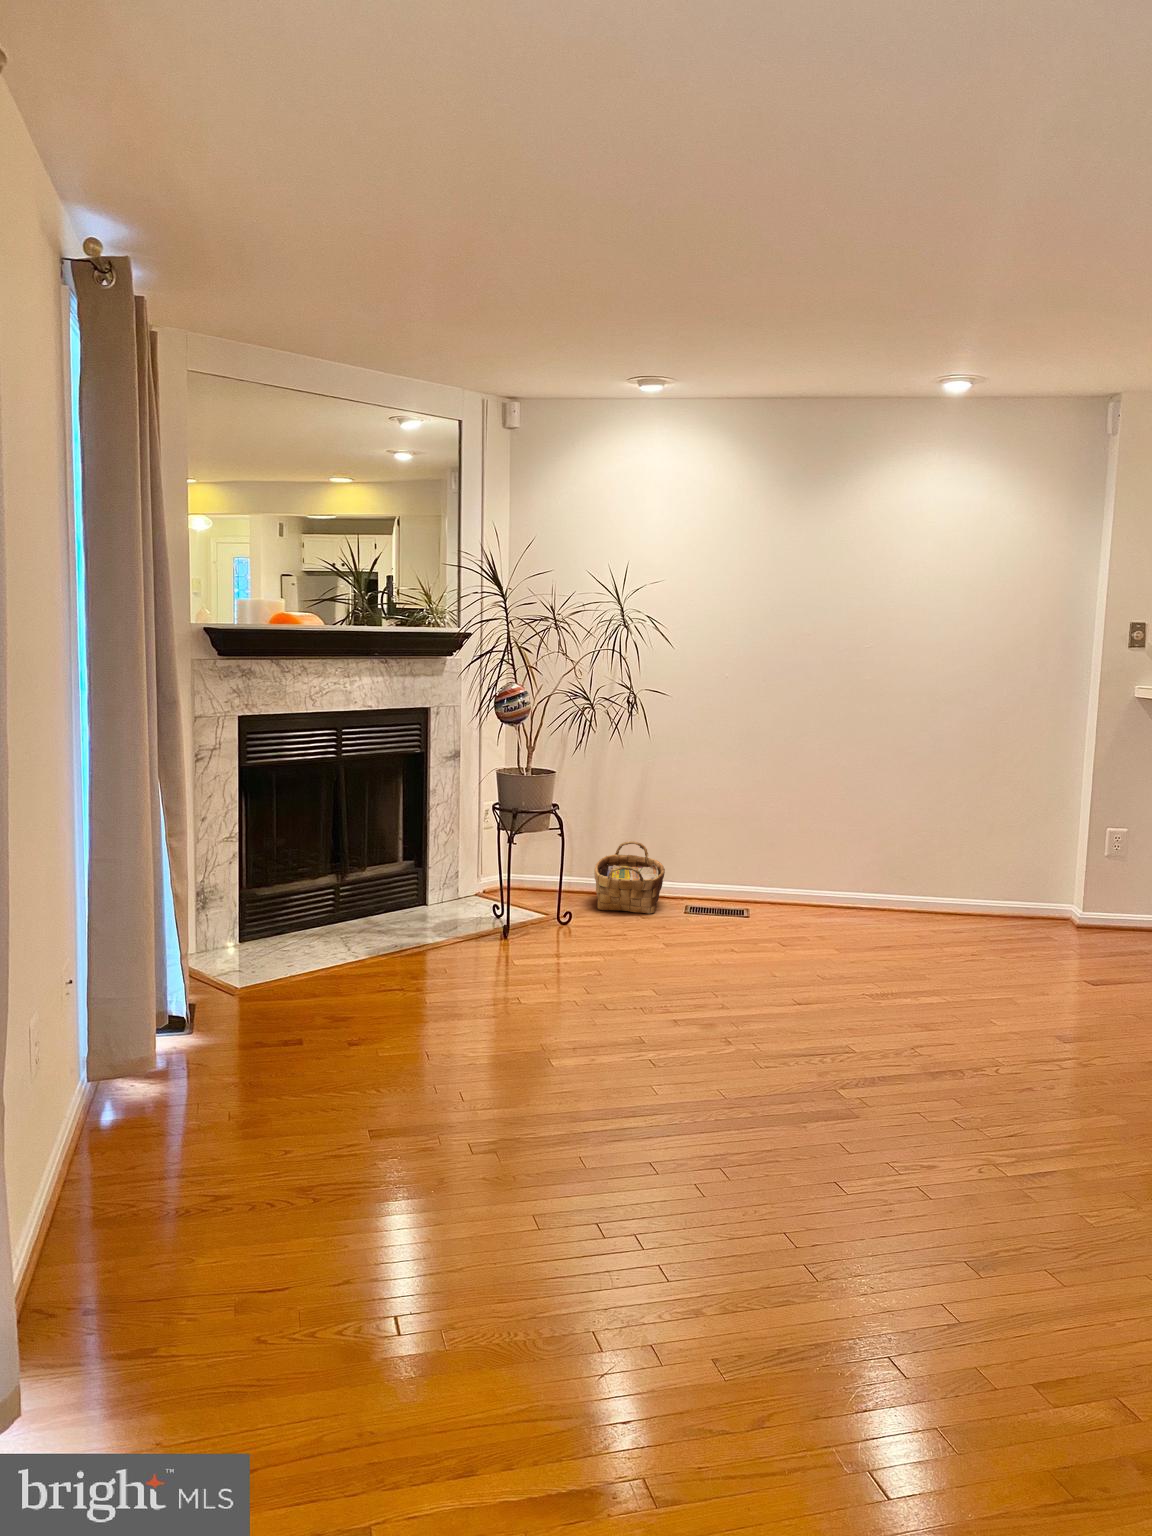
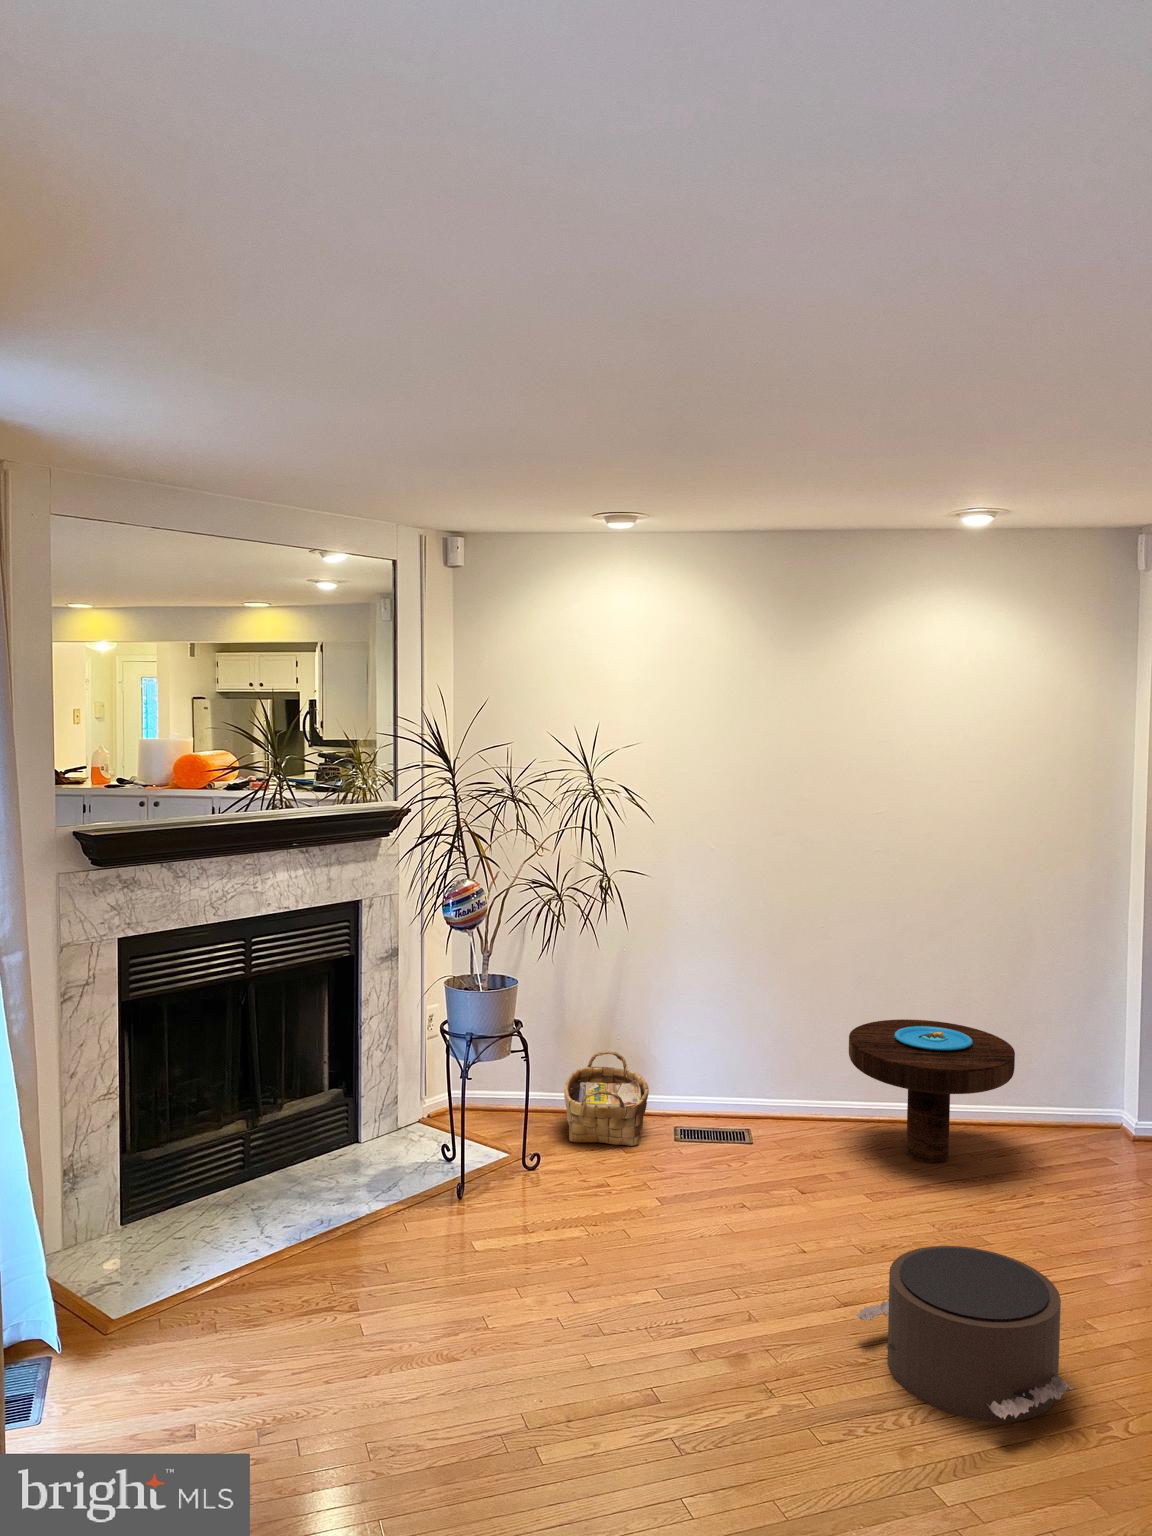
side table: none [833,821,971,932] -> present [849,1019,1015,1163]
pouf: none [808,957,967,1068] -> present [855,1246,1074,1422]

